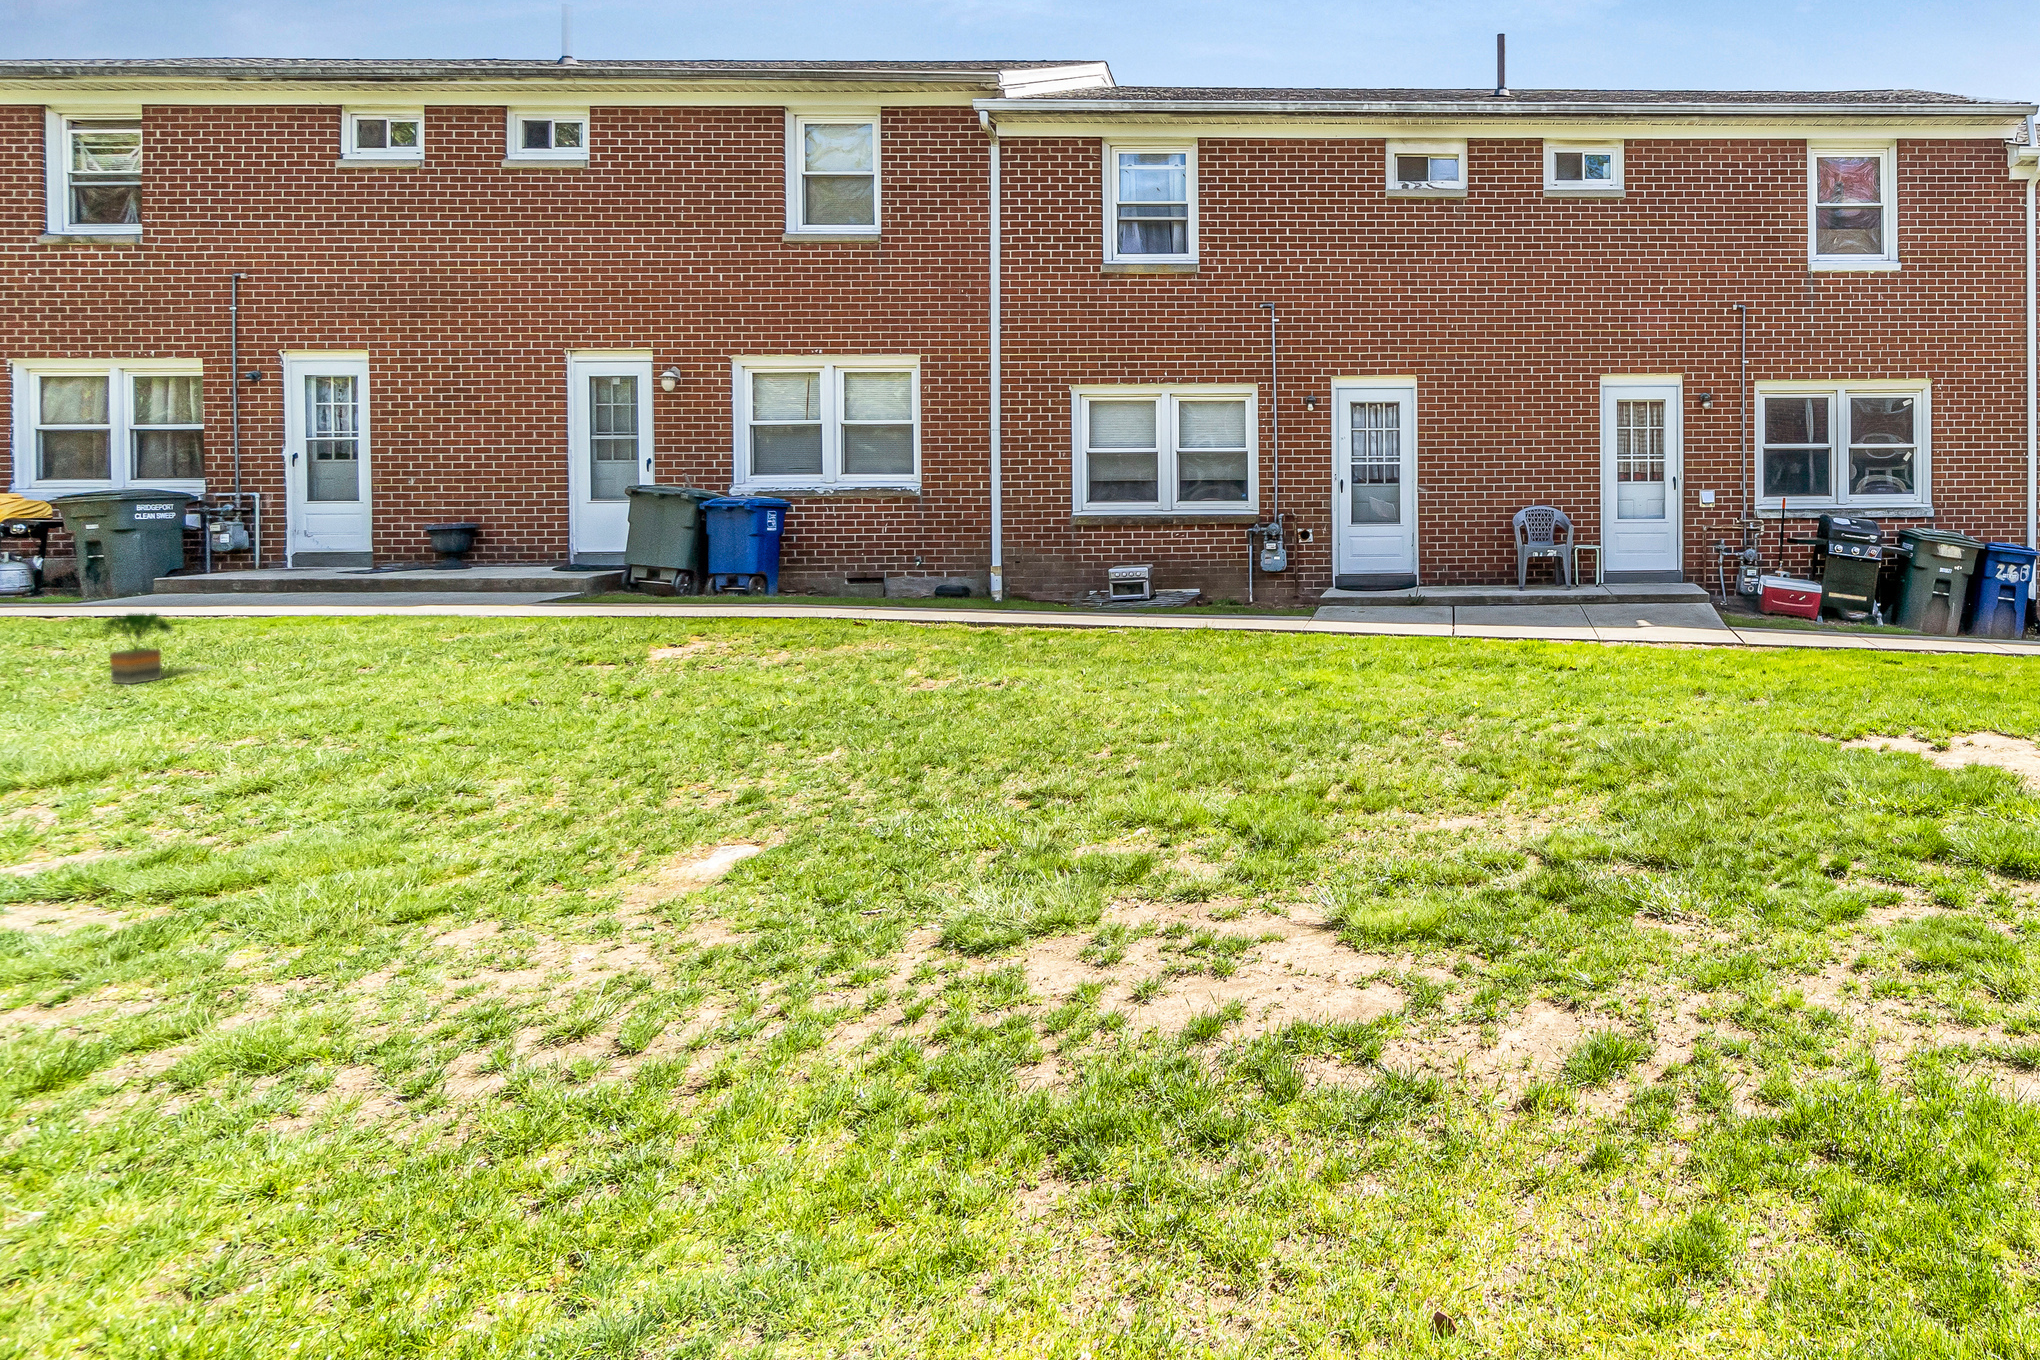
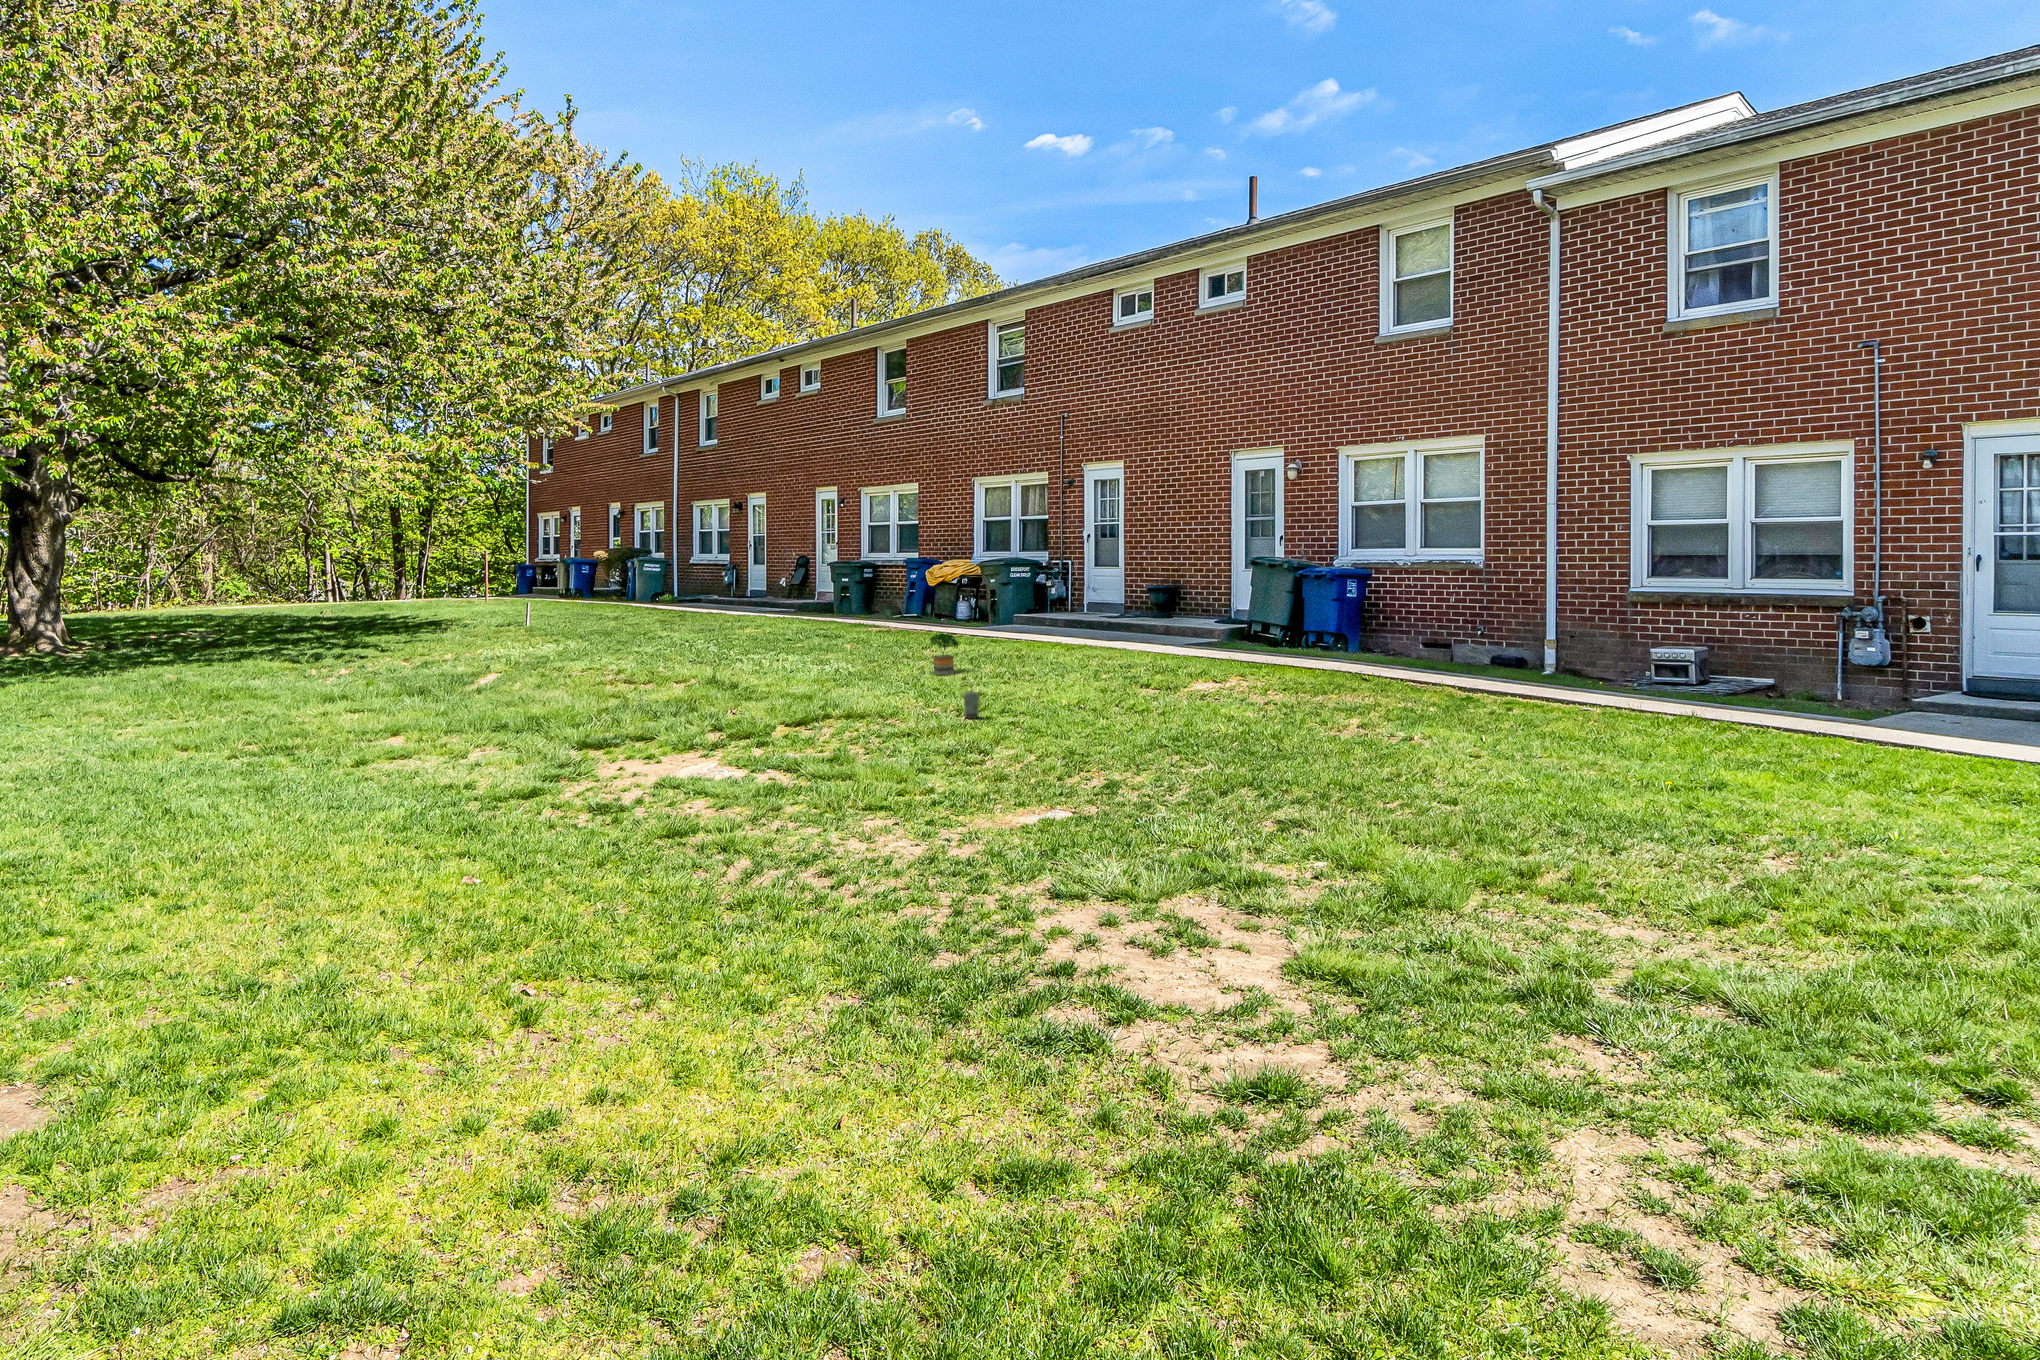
watering can: none [287,684,345,745] -> present [962,682,980,719]

